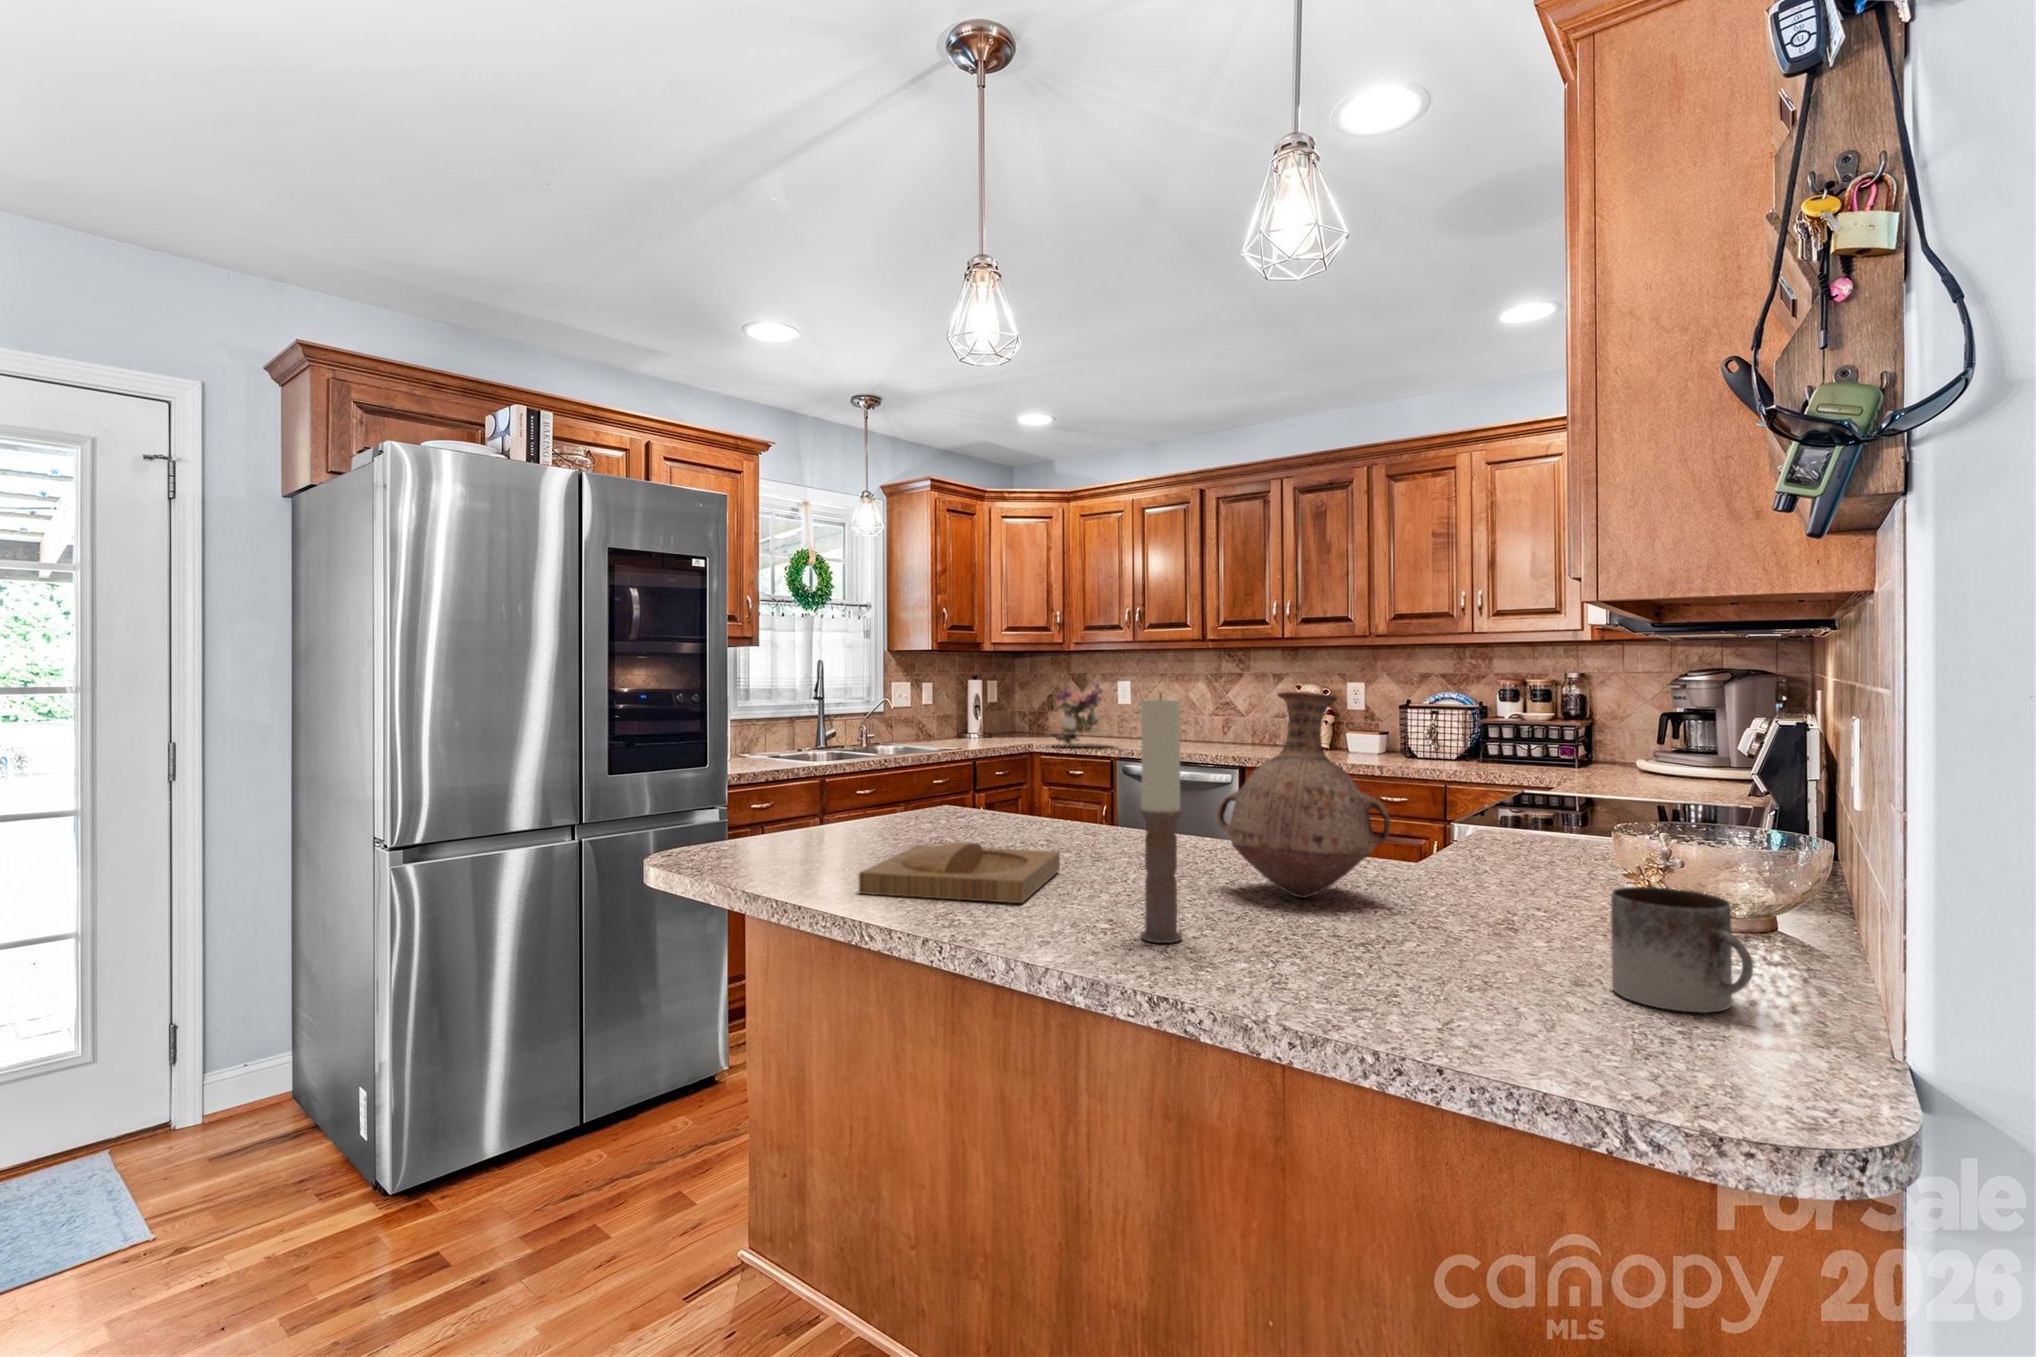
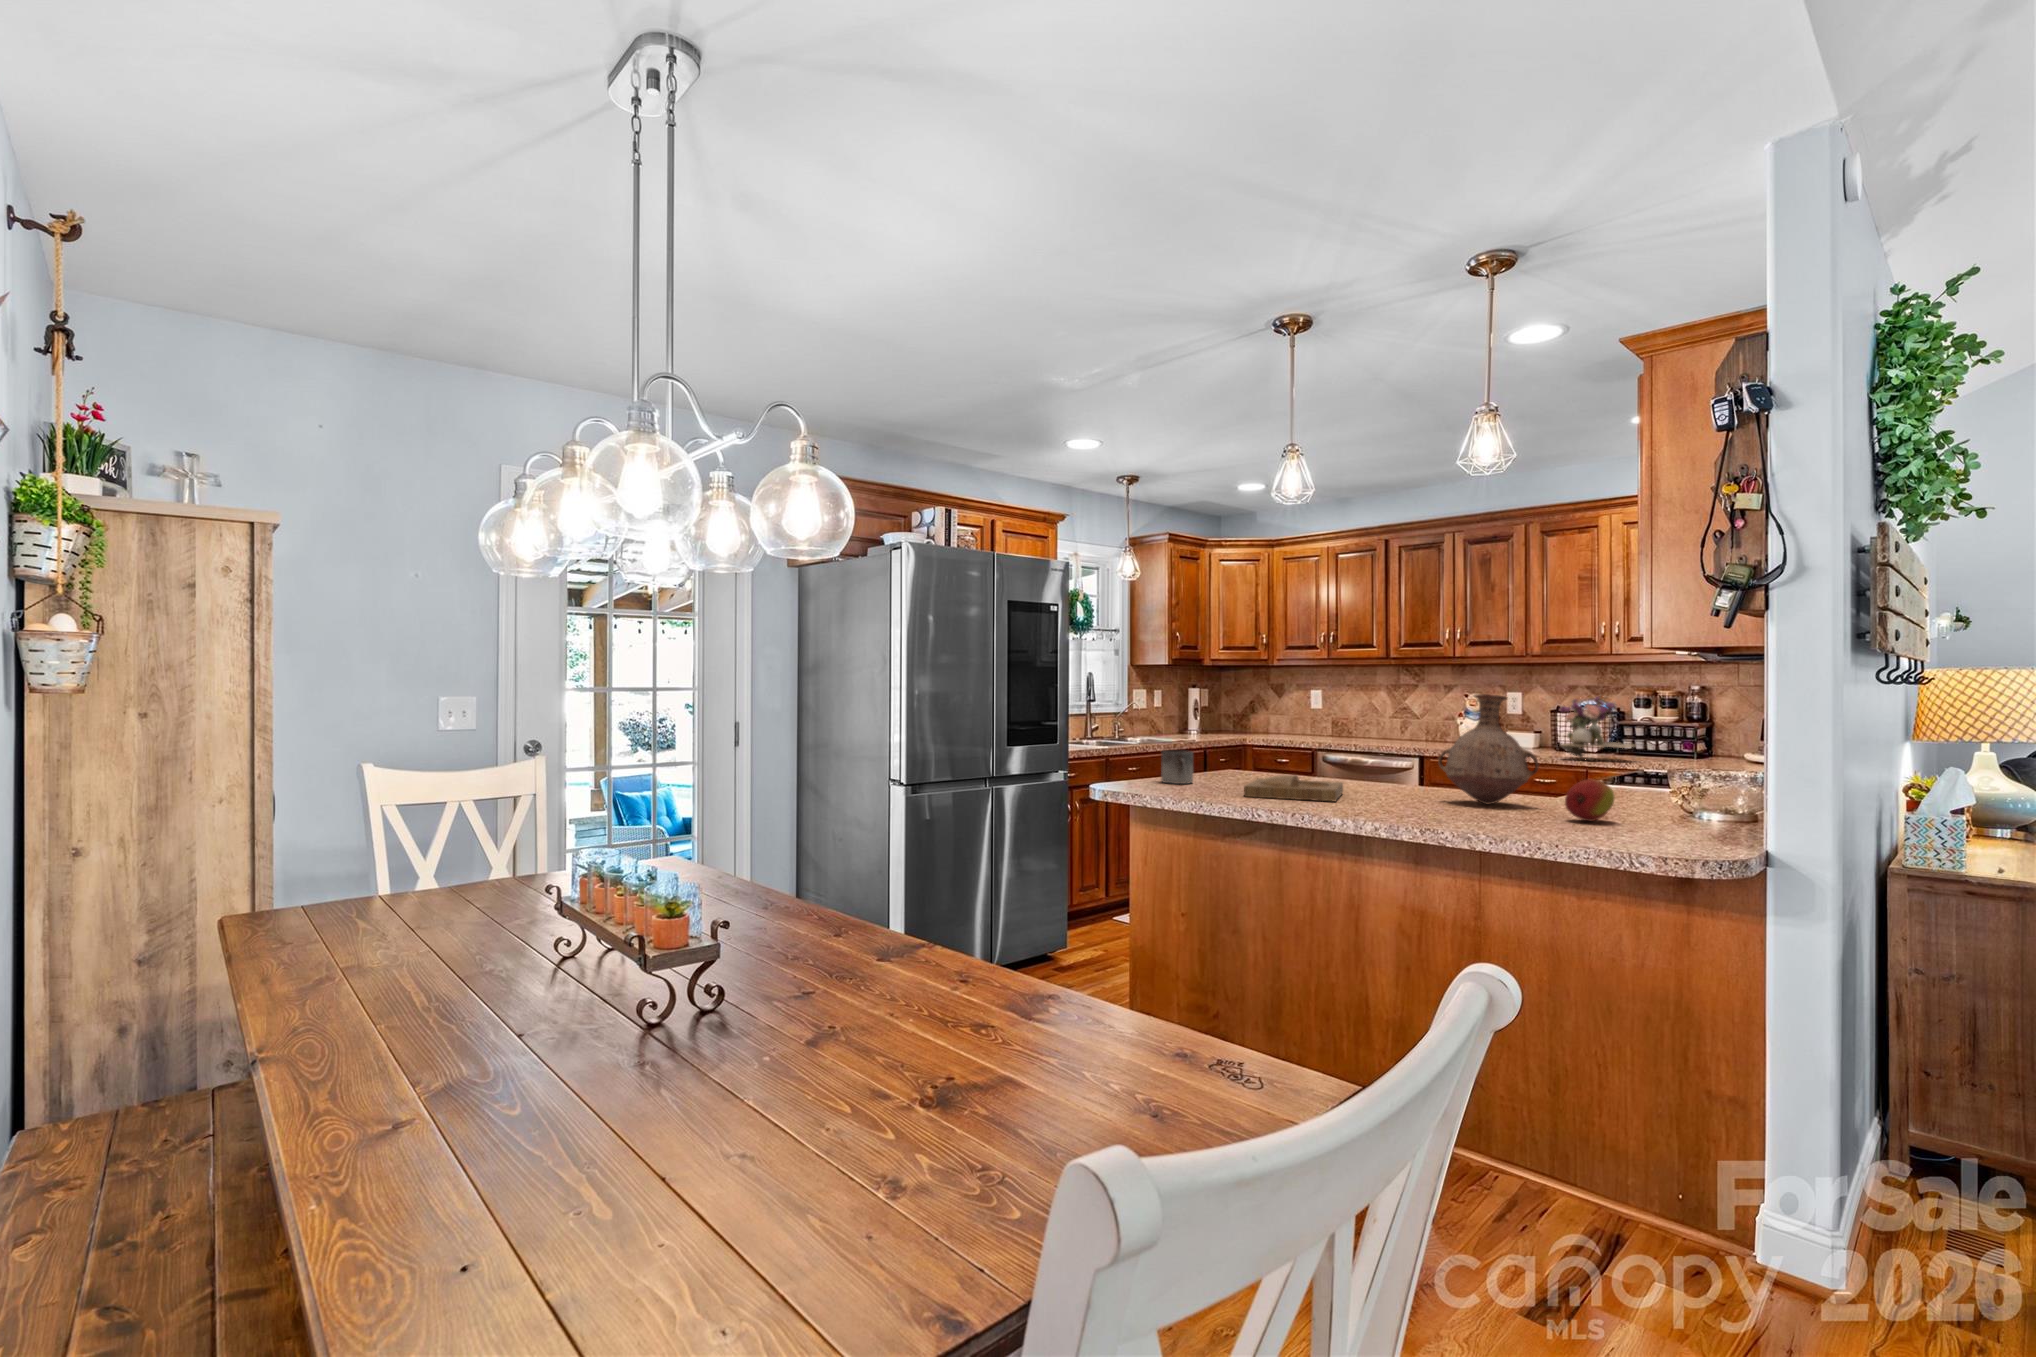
flower arrangement: present [1048,683,1116,745] -> present [1557,696,1635,758]
candle: present [1140,693,1183,943] -> none [1408,693,1430,814]
fruit: none [1443,868,1539,956] -> present [1565,779,1614,821]
mug: present [1611,887,1753,1013] -> present [1161,750,1193,784]

